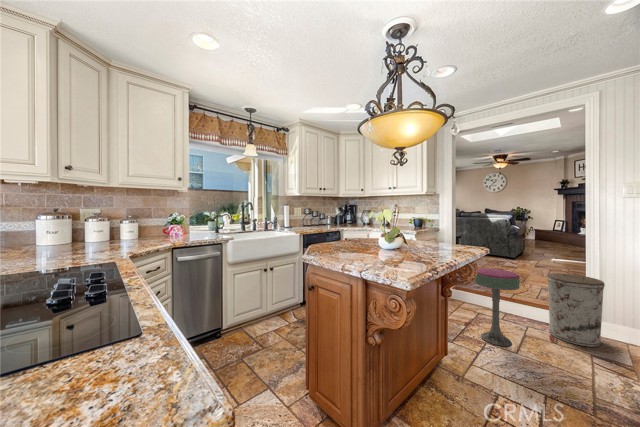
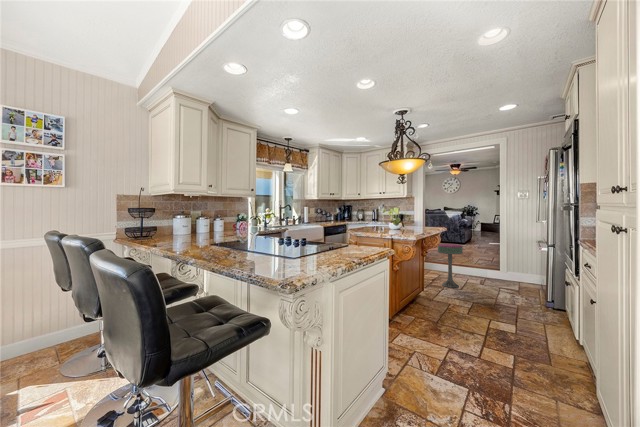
trash can: present [547,273,605,347] -> none [479,246,507,285]

